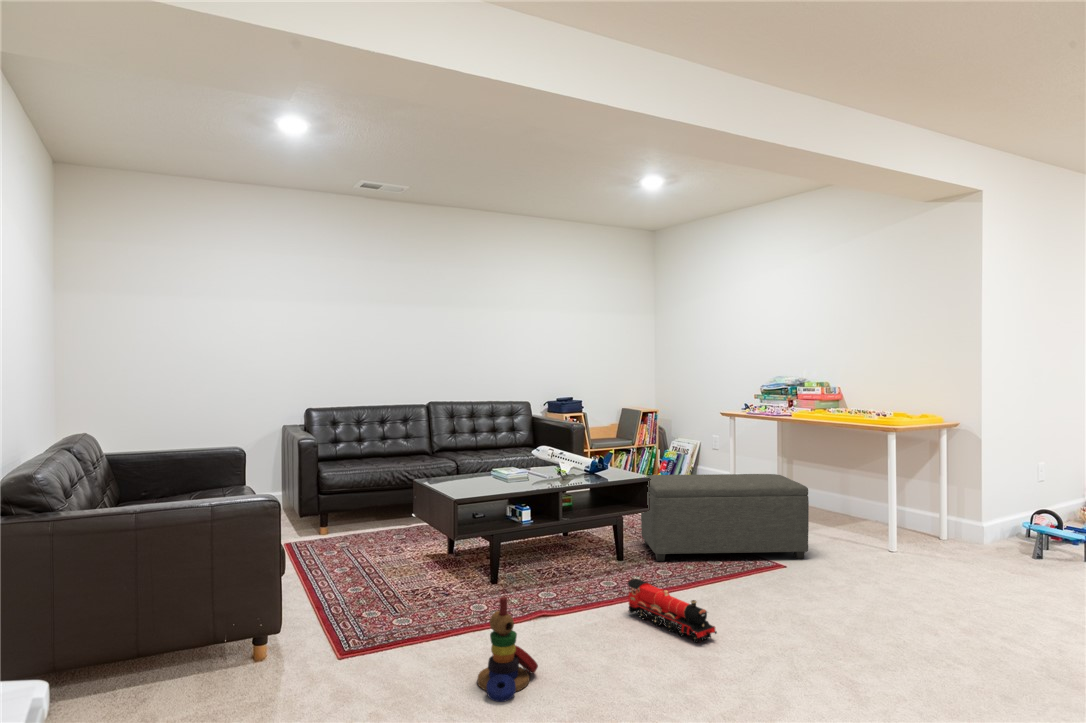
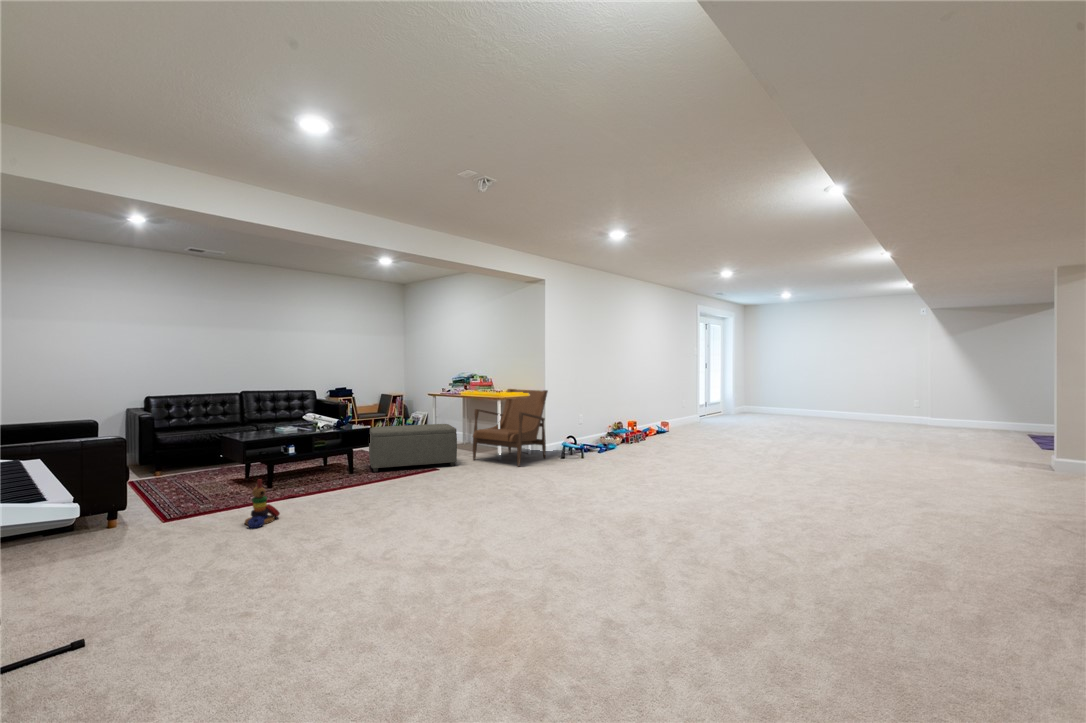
armchair: none [829,410,988,574] -> present [473,389,548,467]
toy train: present [627,579,717,643] -> none [342,475,383,500]

